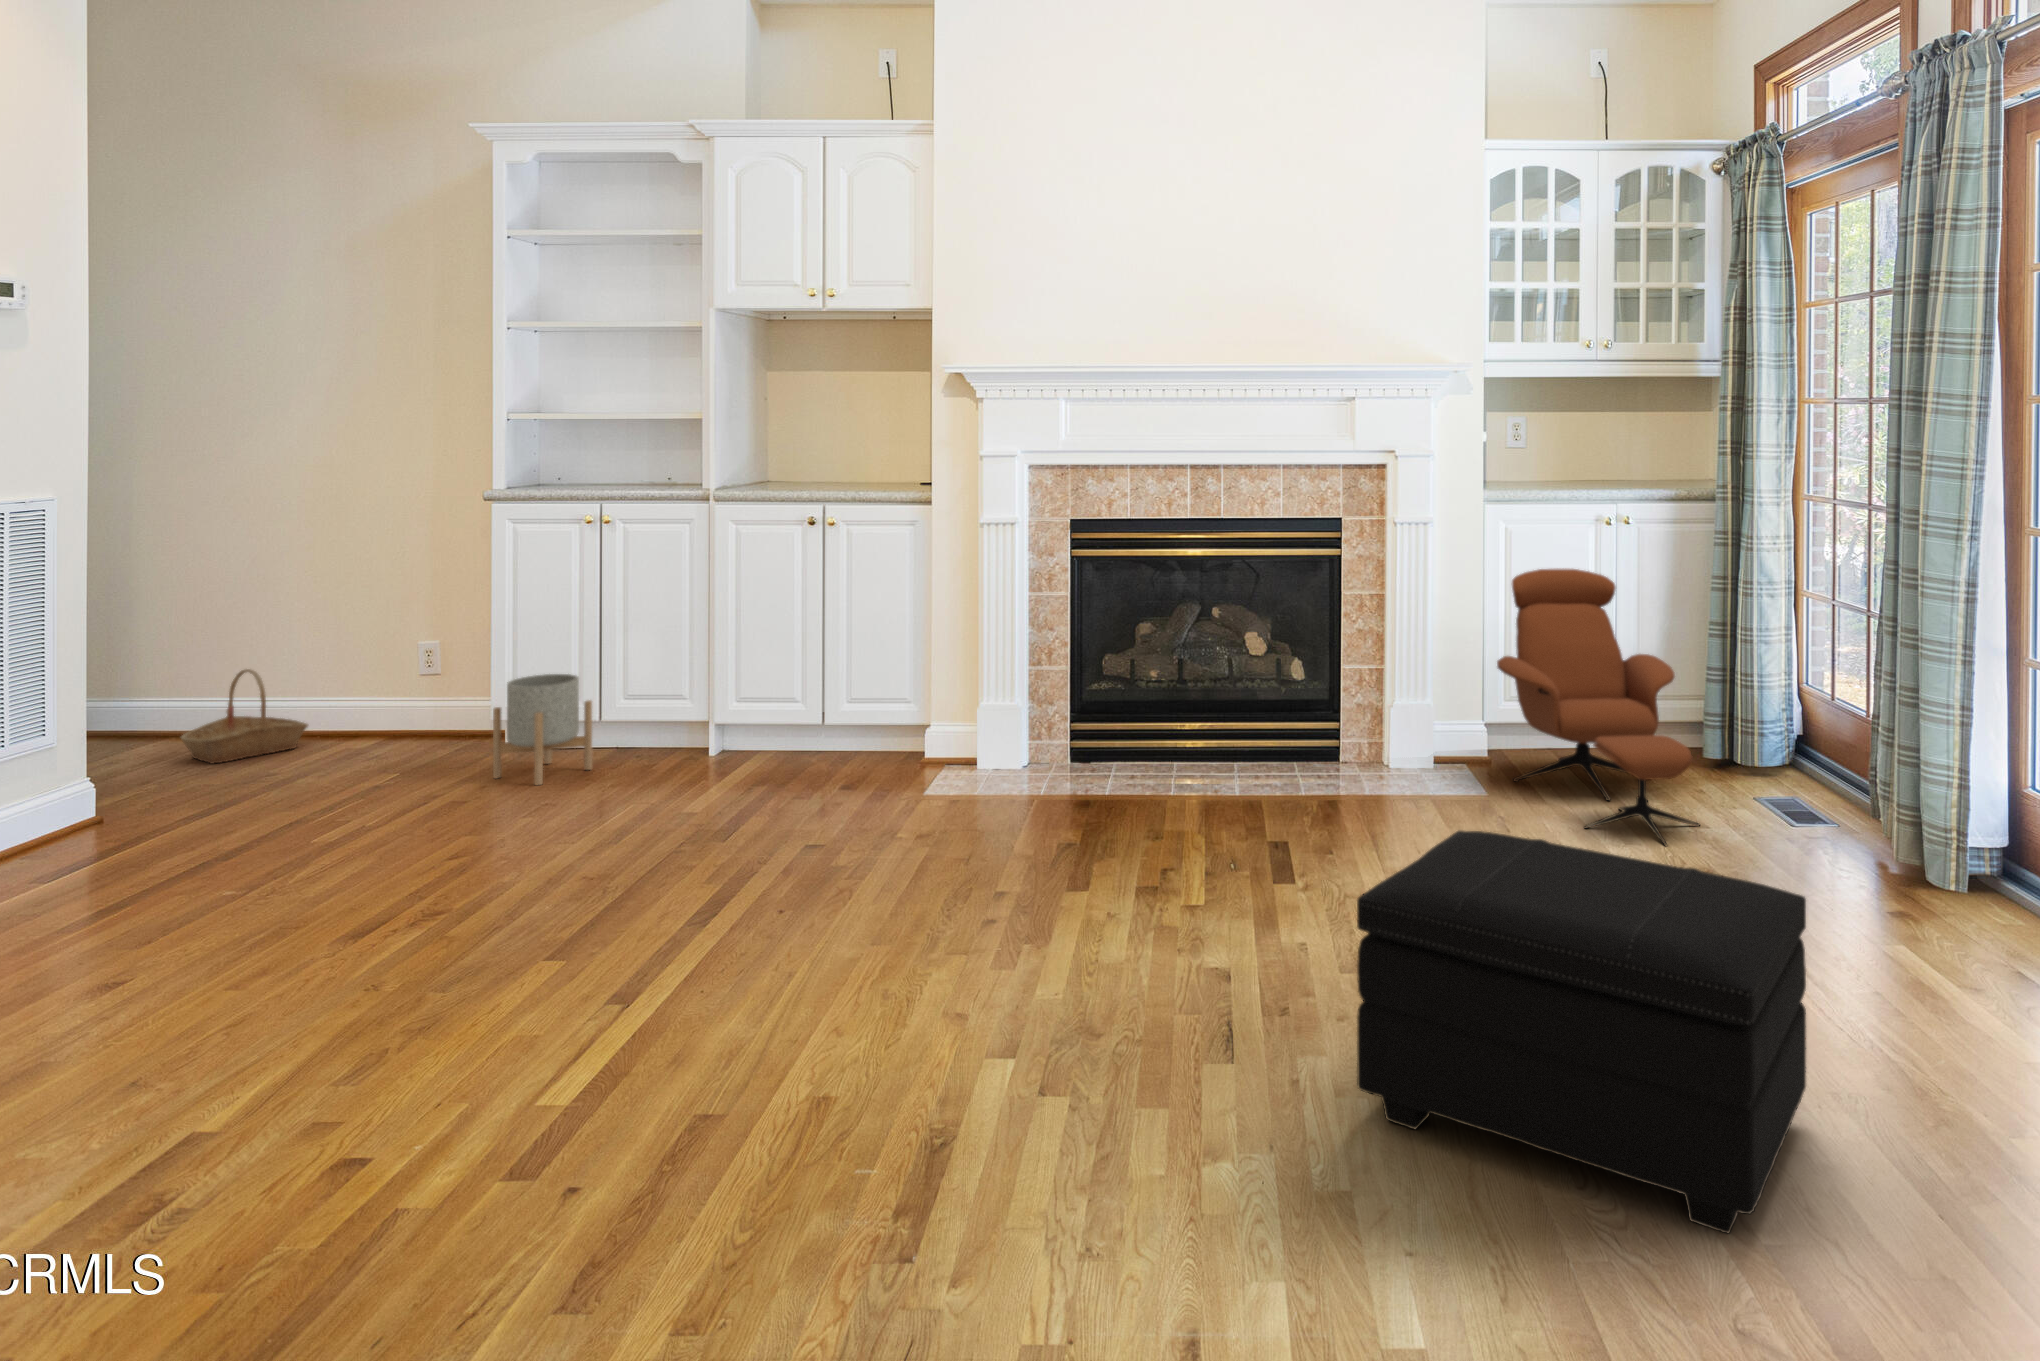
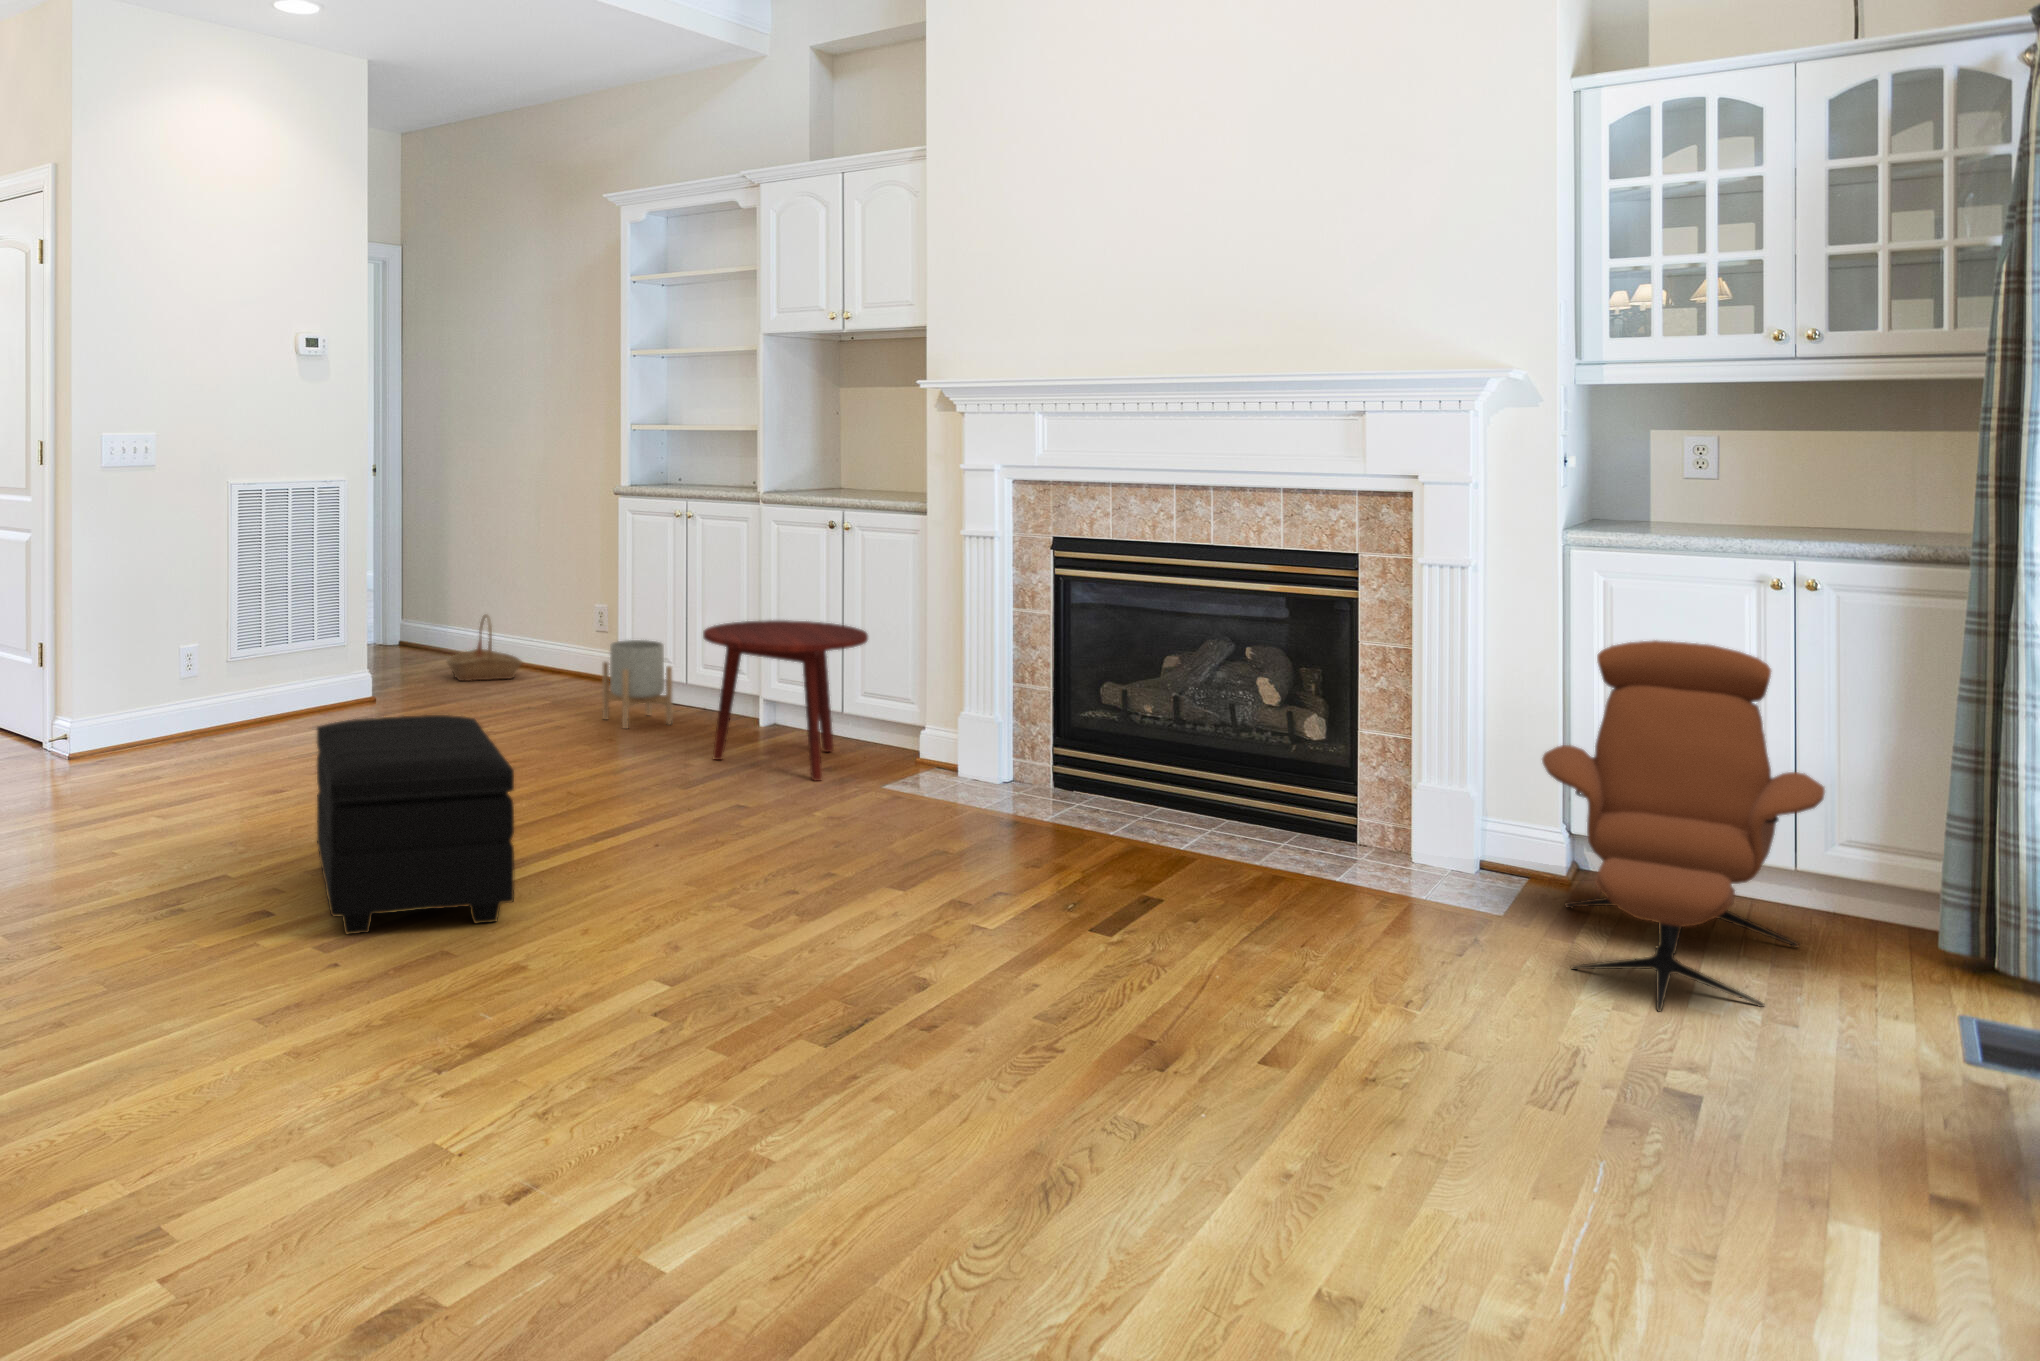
side table: none [685,628,876,802] -> present [703,620,868,781]
footstool: present [1357,830,1806,1233] -> present [317,715,514,934]

